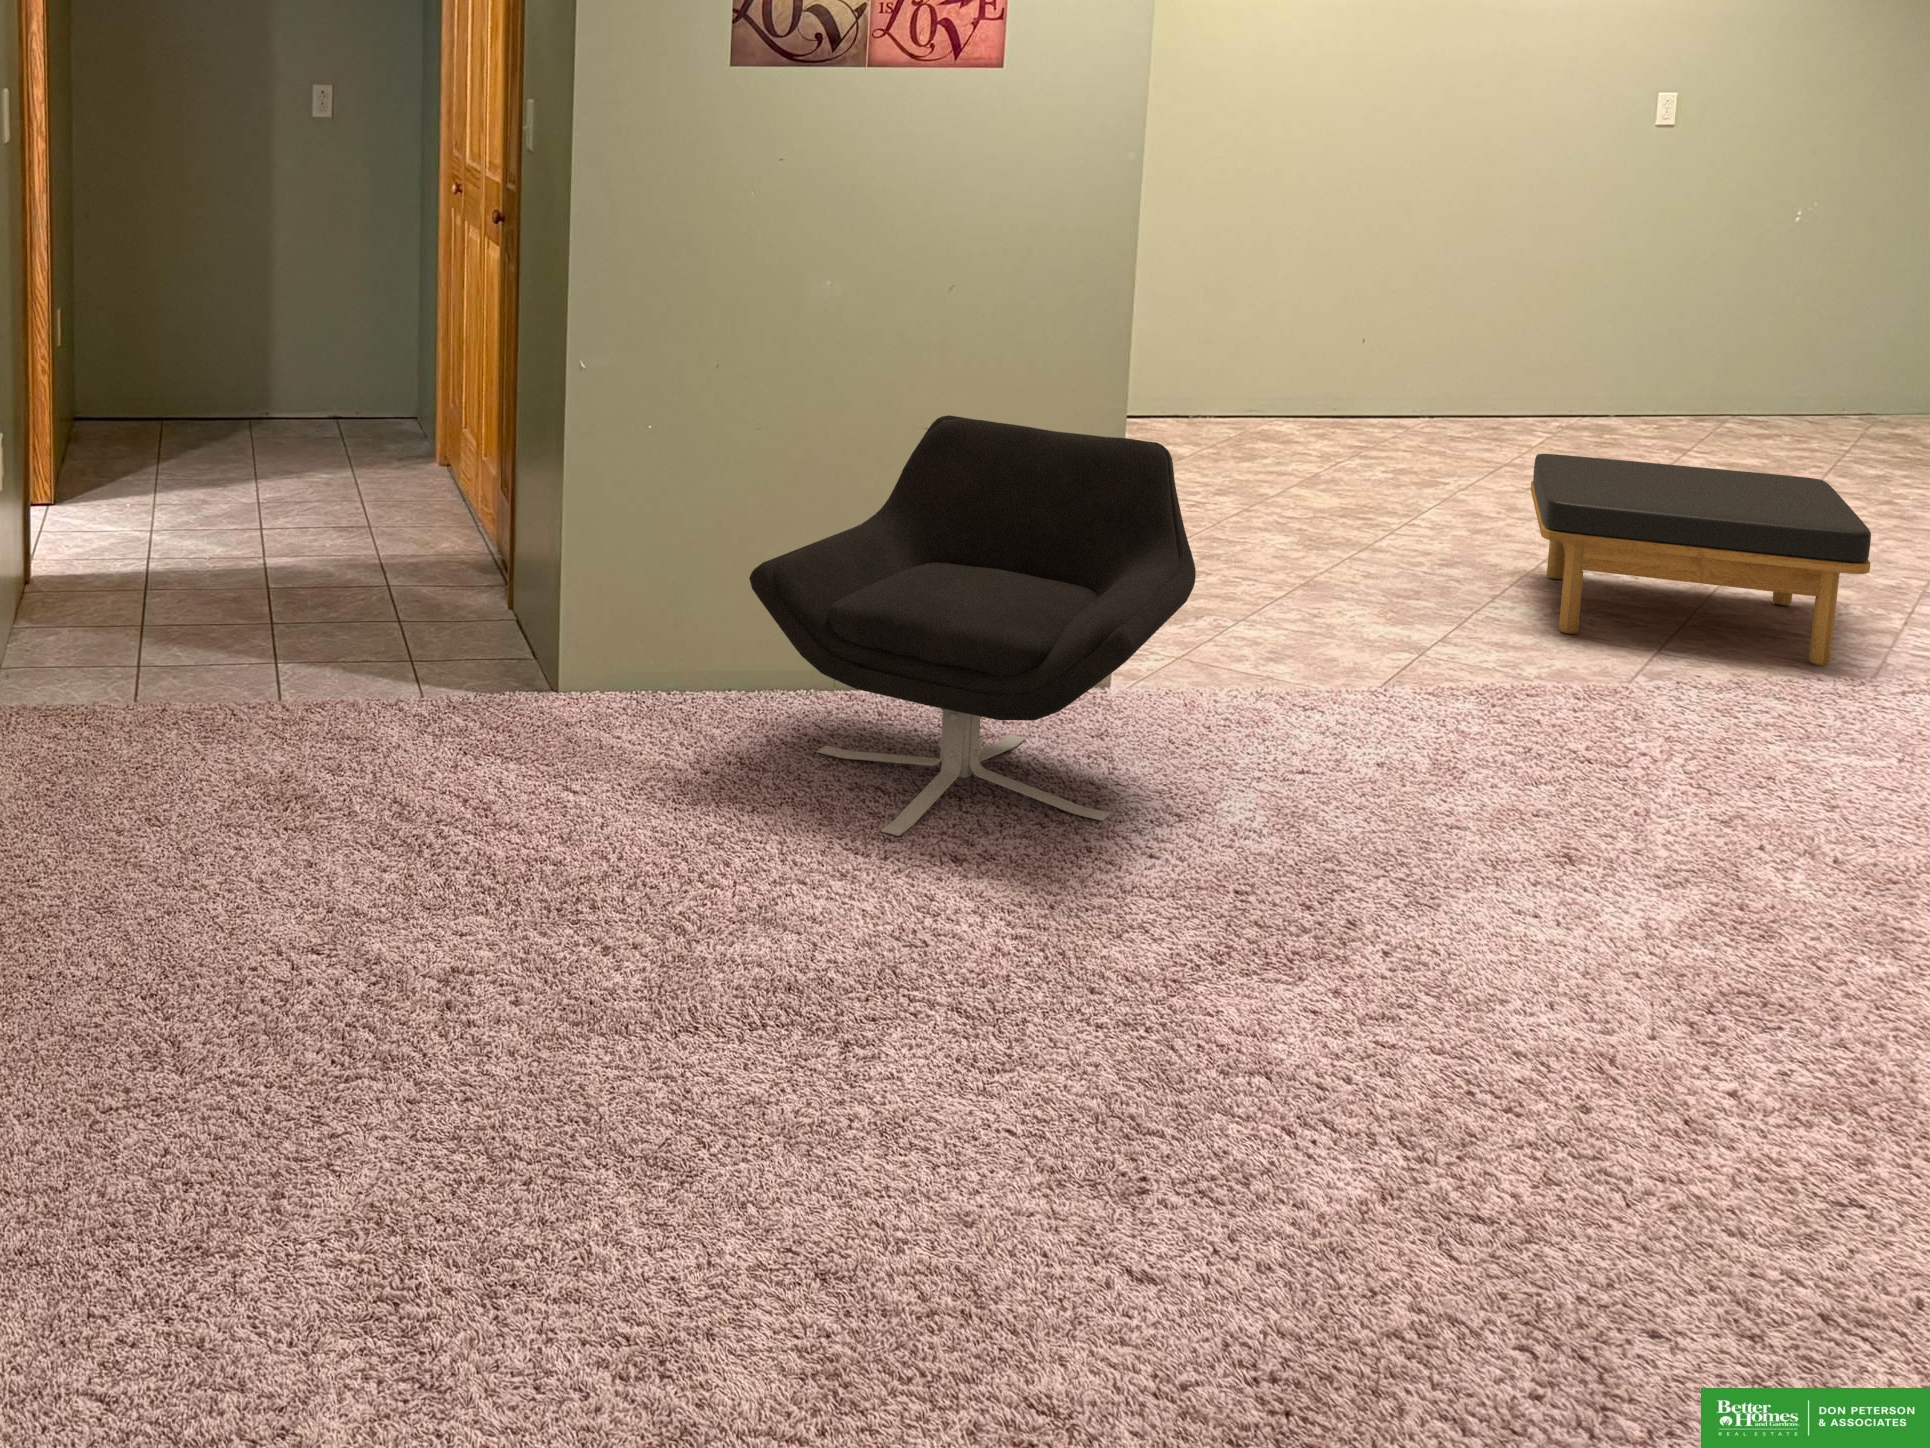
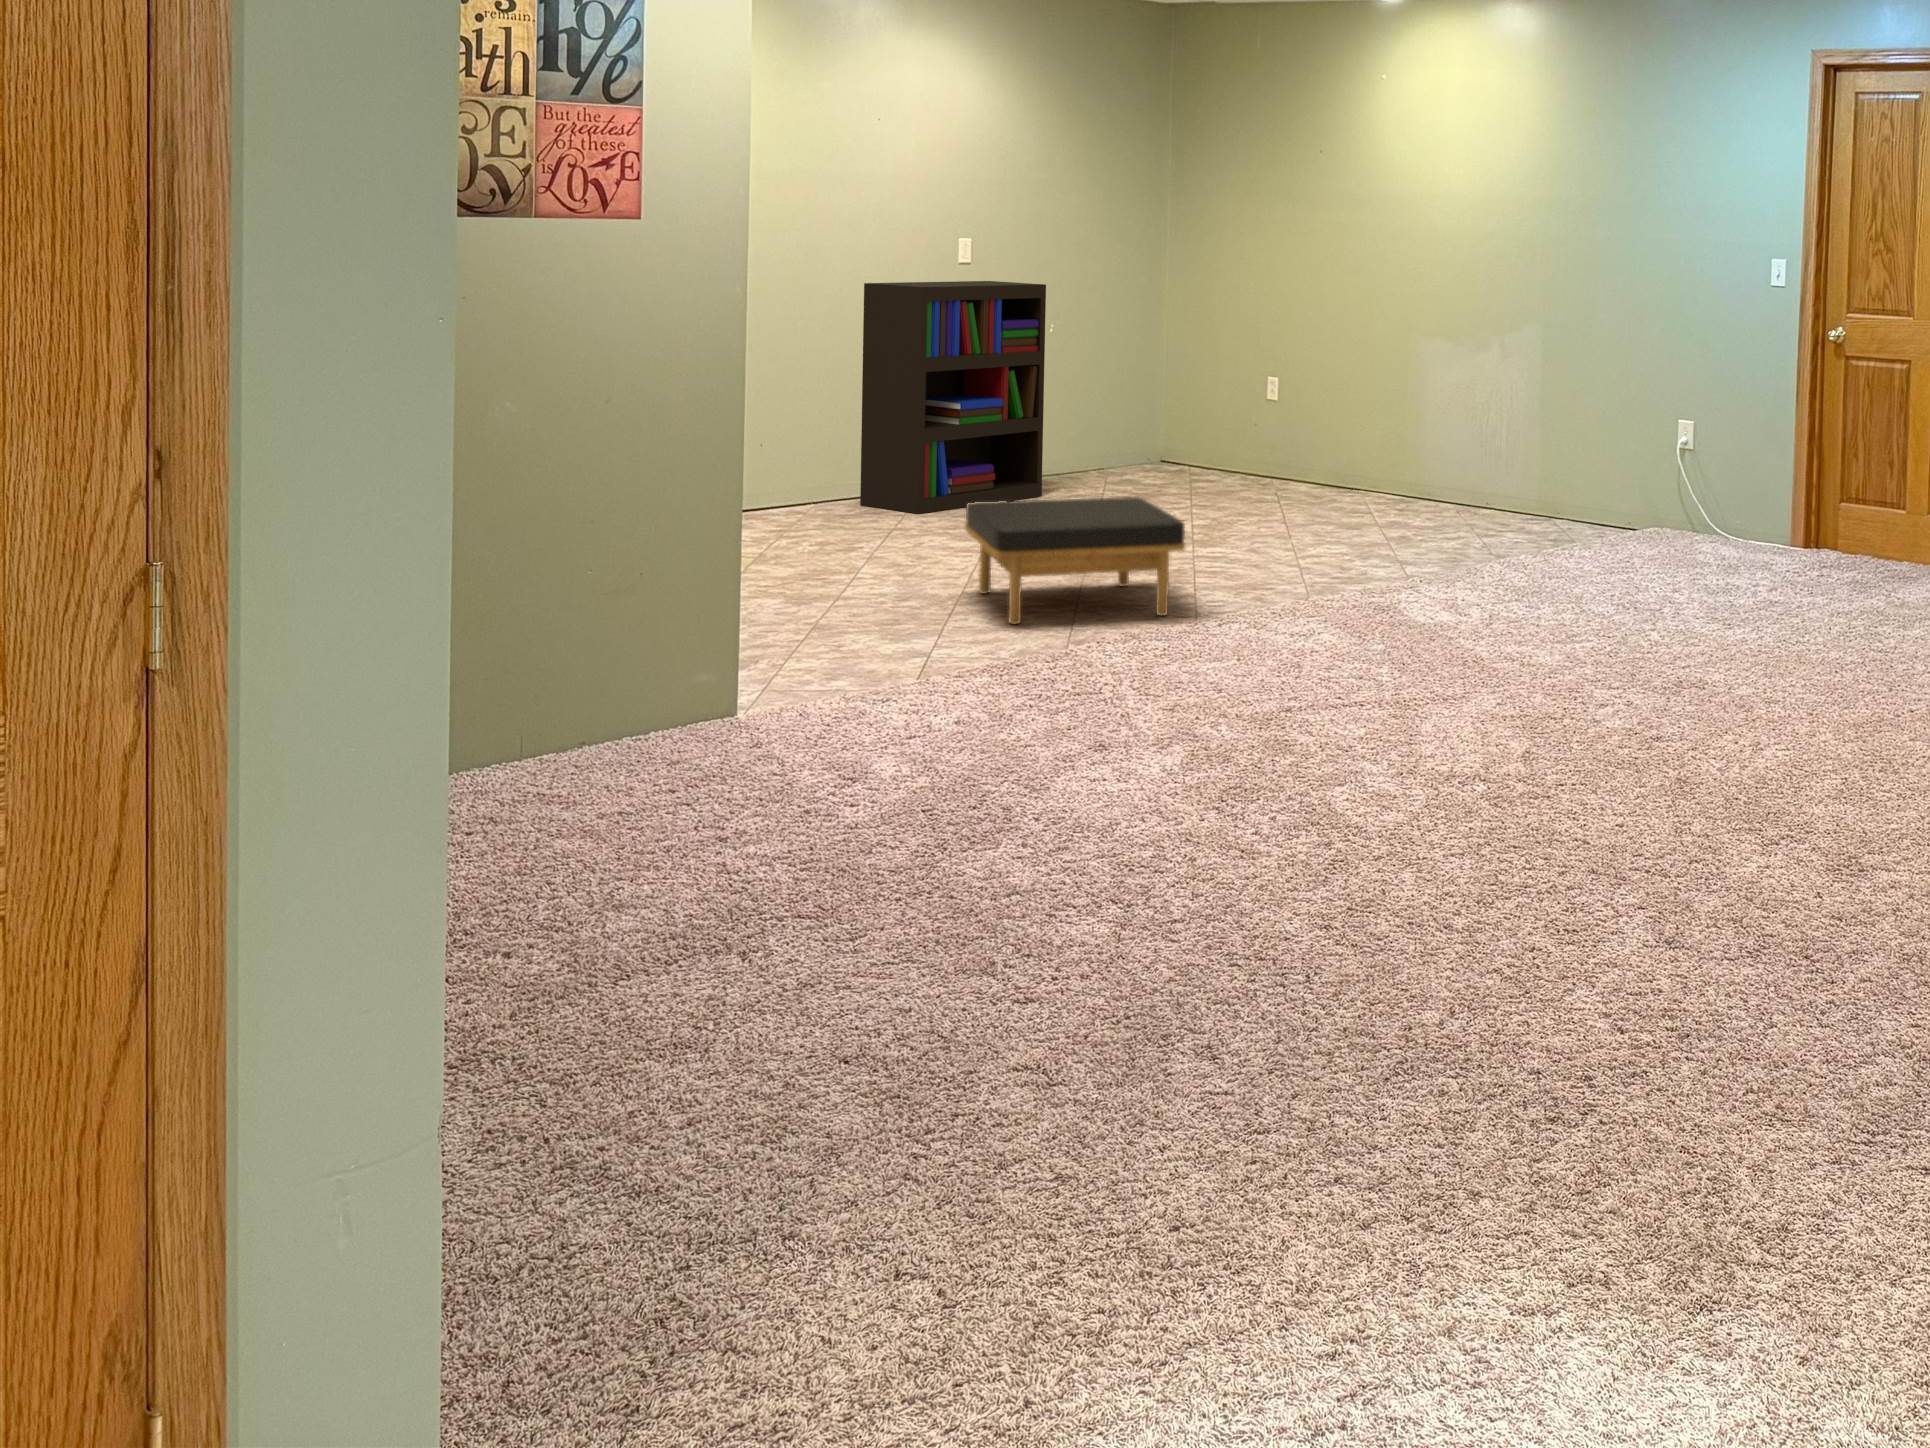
bookshelf: none [1468,149,1767,450] -> present [860,281,1046,514]
lounge chair: present [749,415,1196,836] -> none [490,506,837,837]

